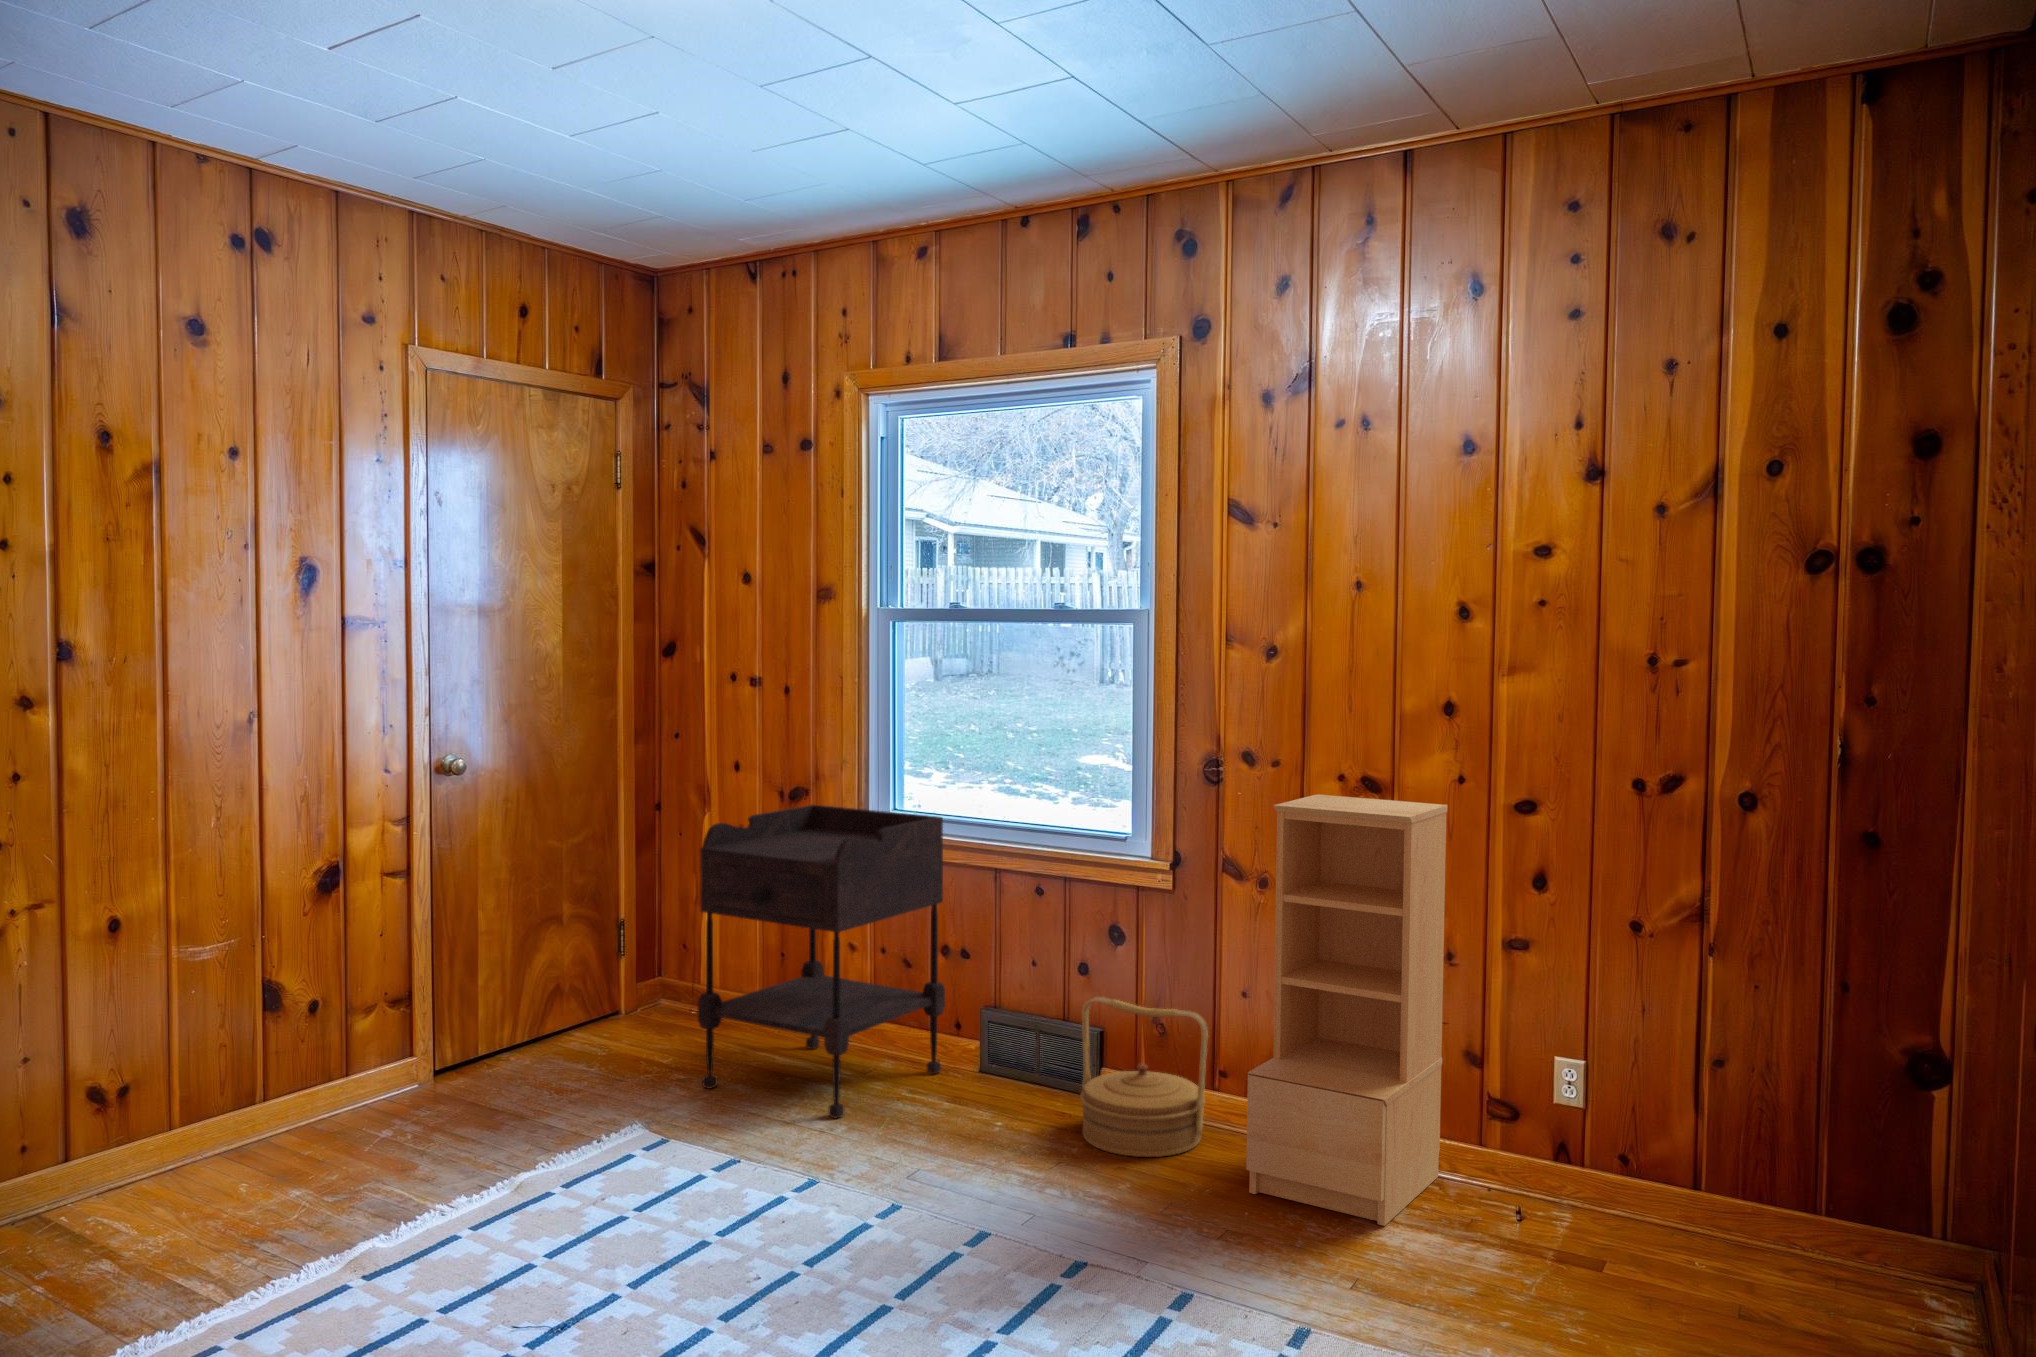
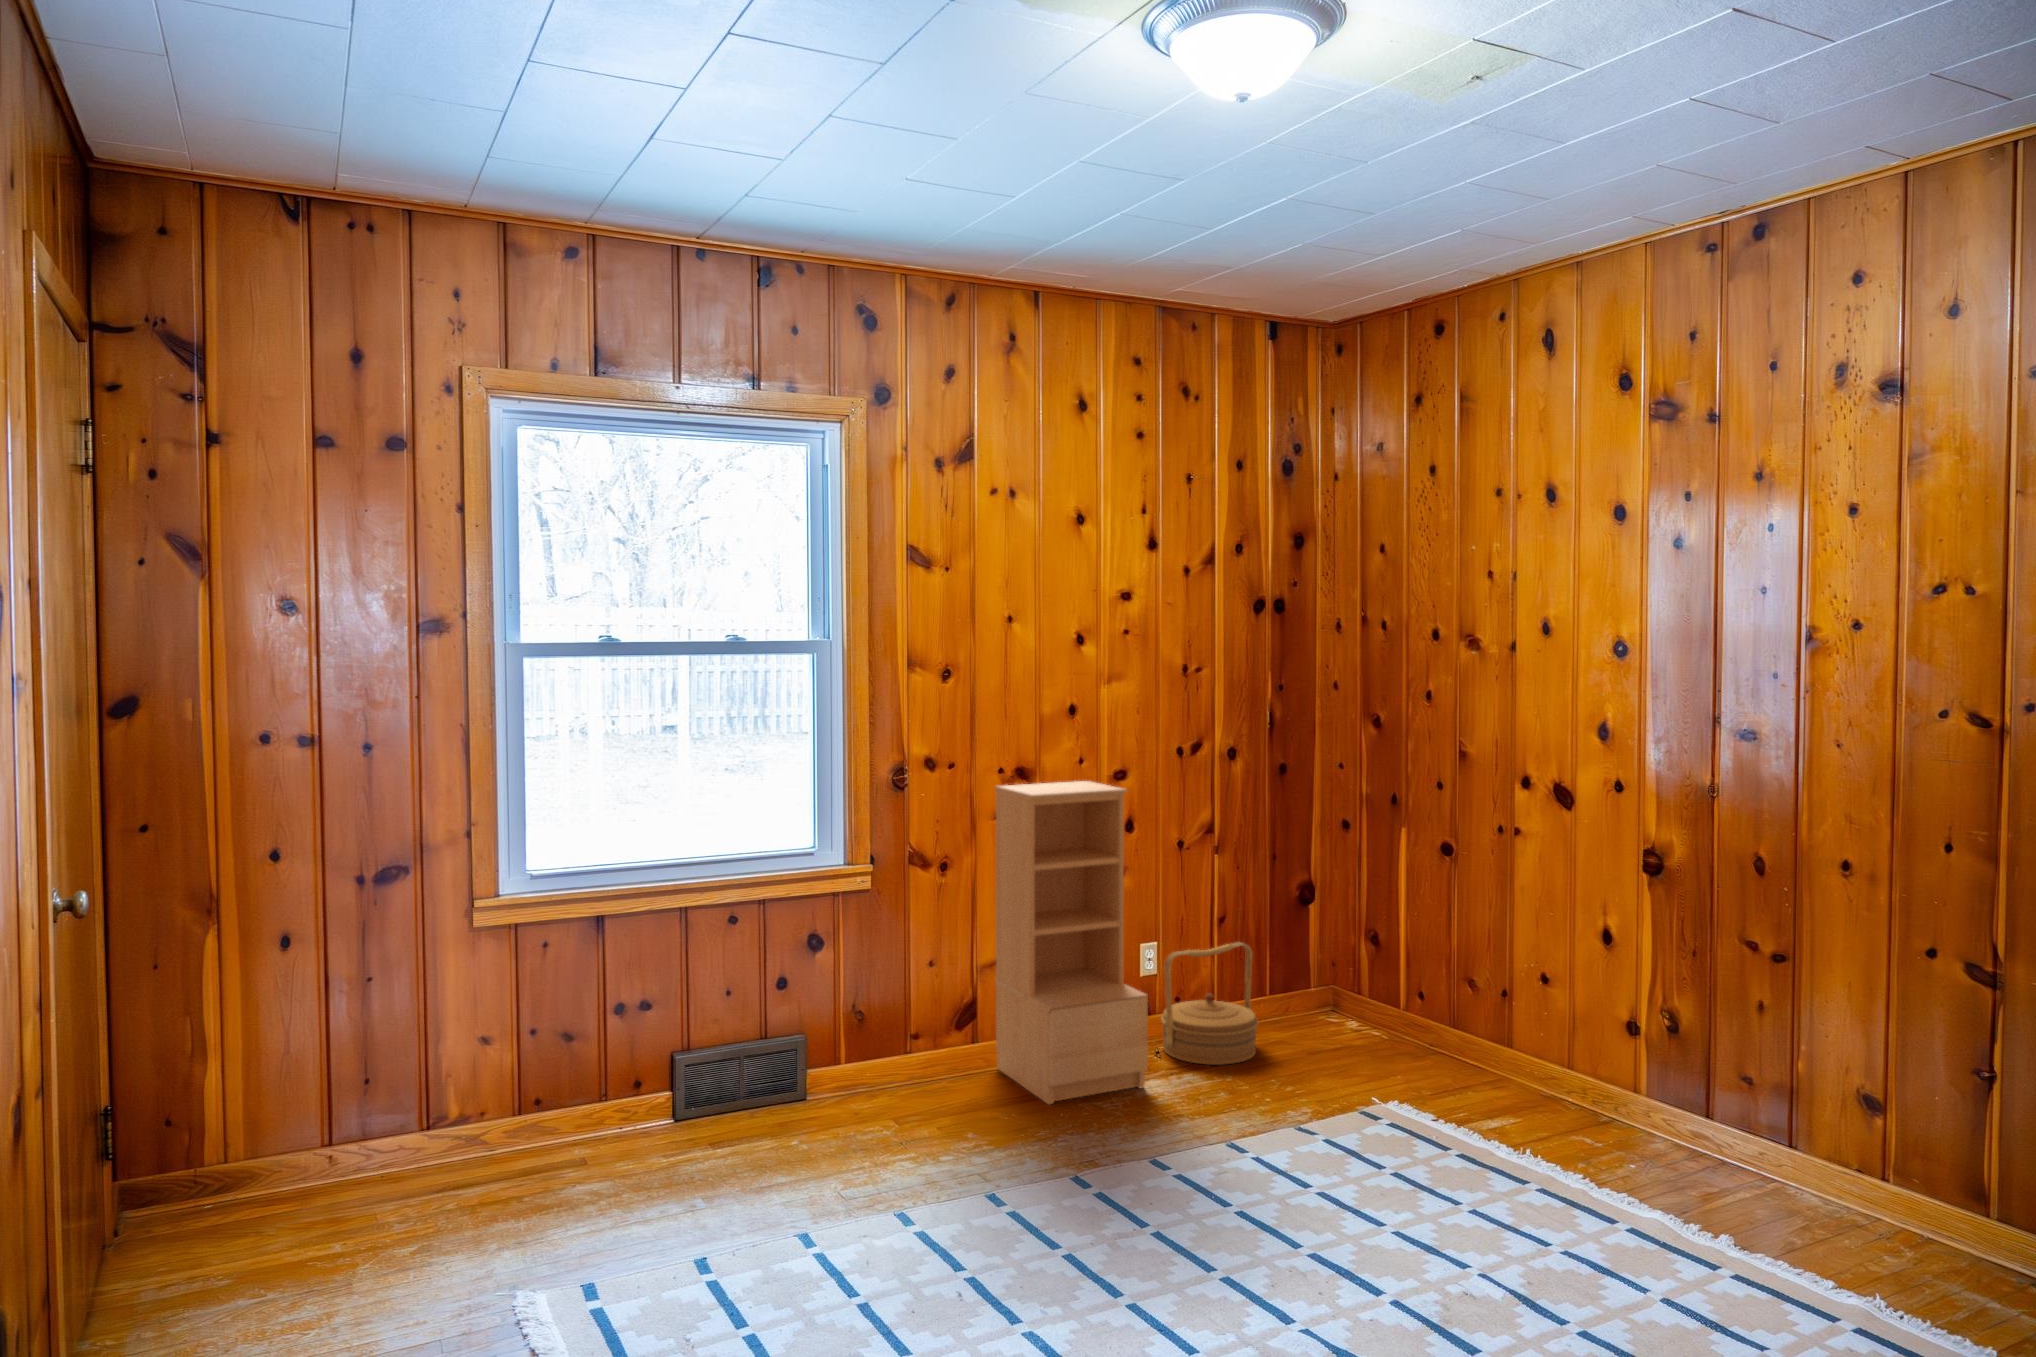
side table: present [697,804,945,1118] -> none [439,863,680,1241]
basket: present [1080,997,1208,1157] -> present [1161,942,1258,1065]

